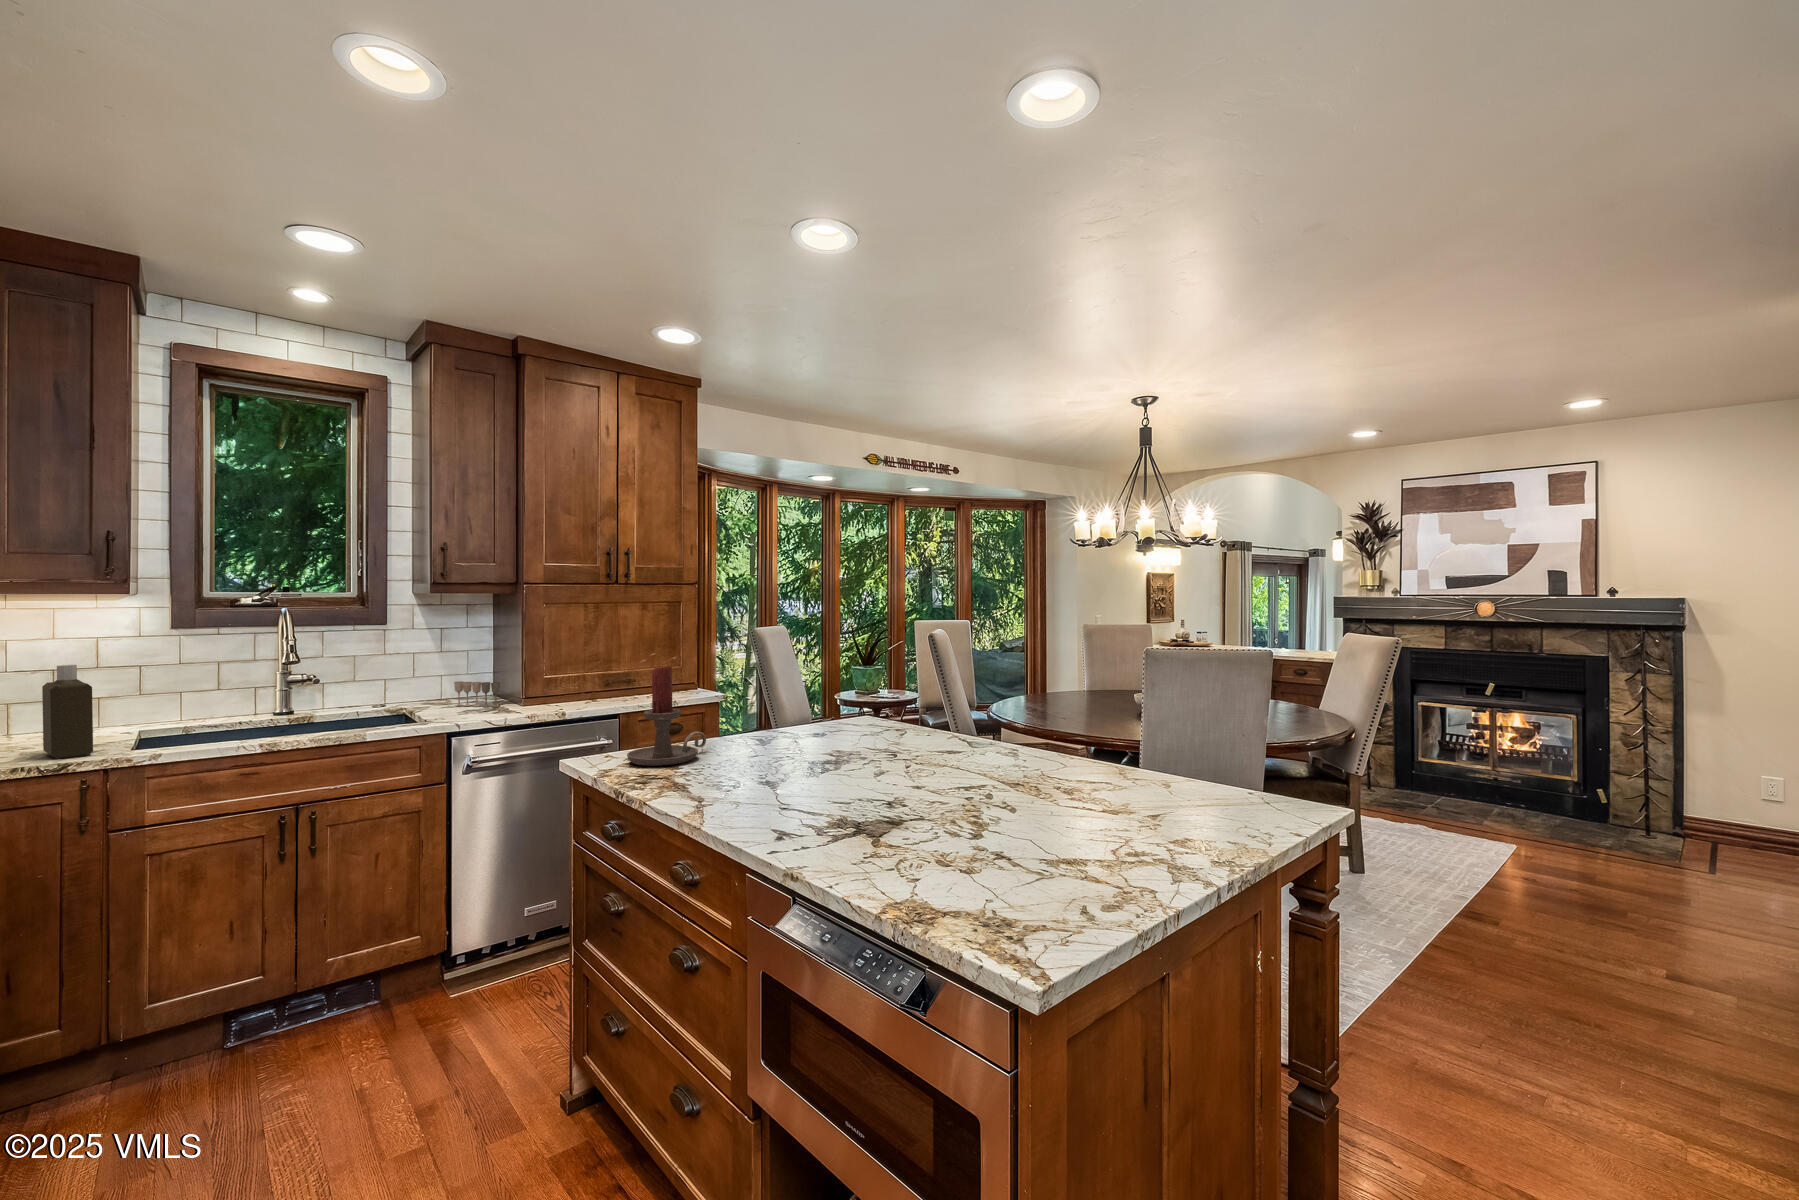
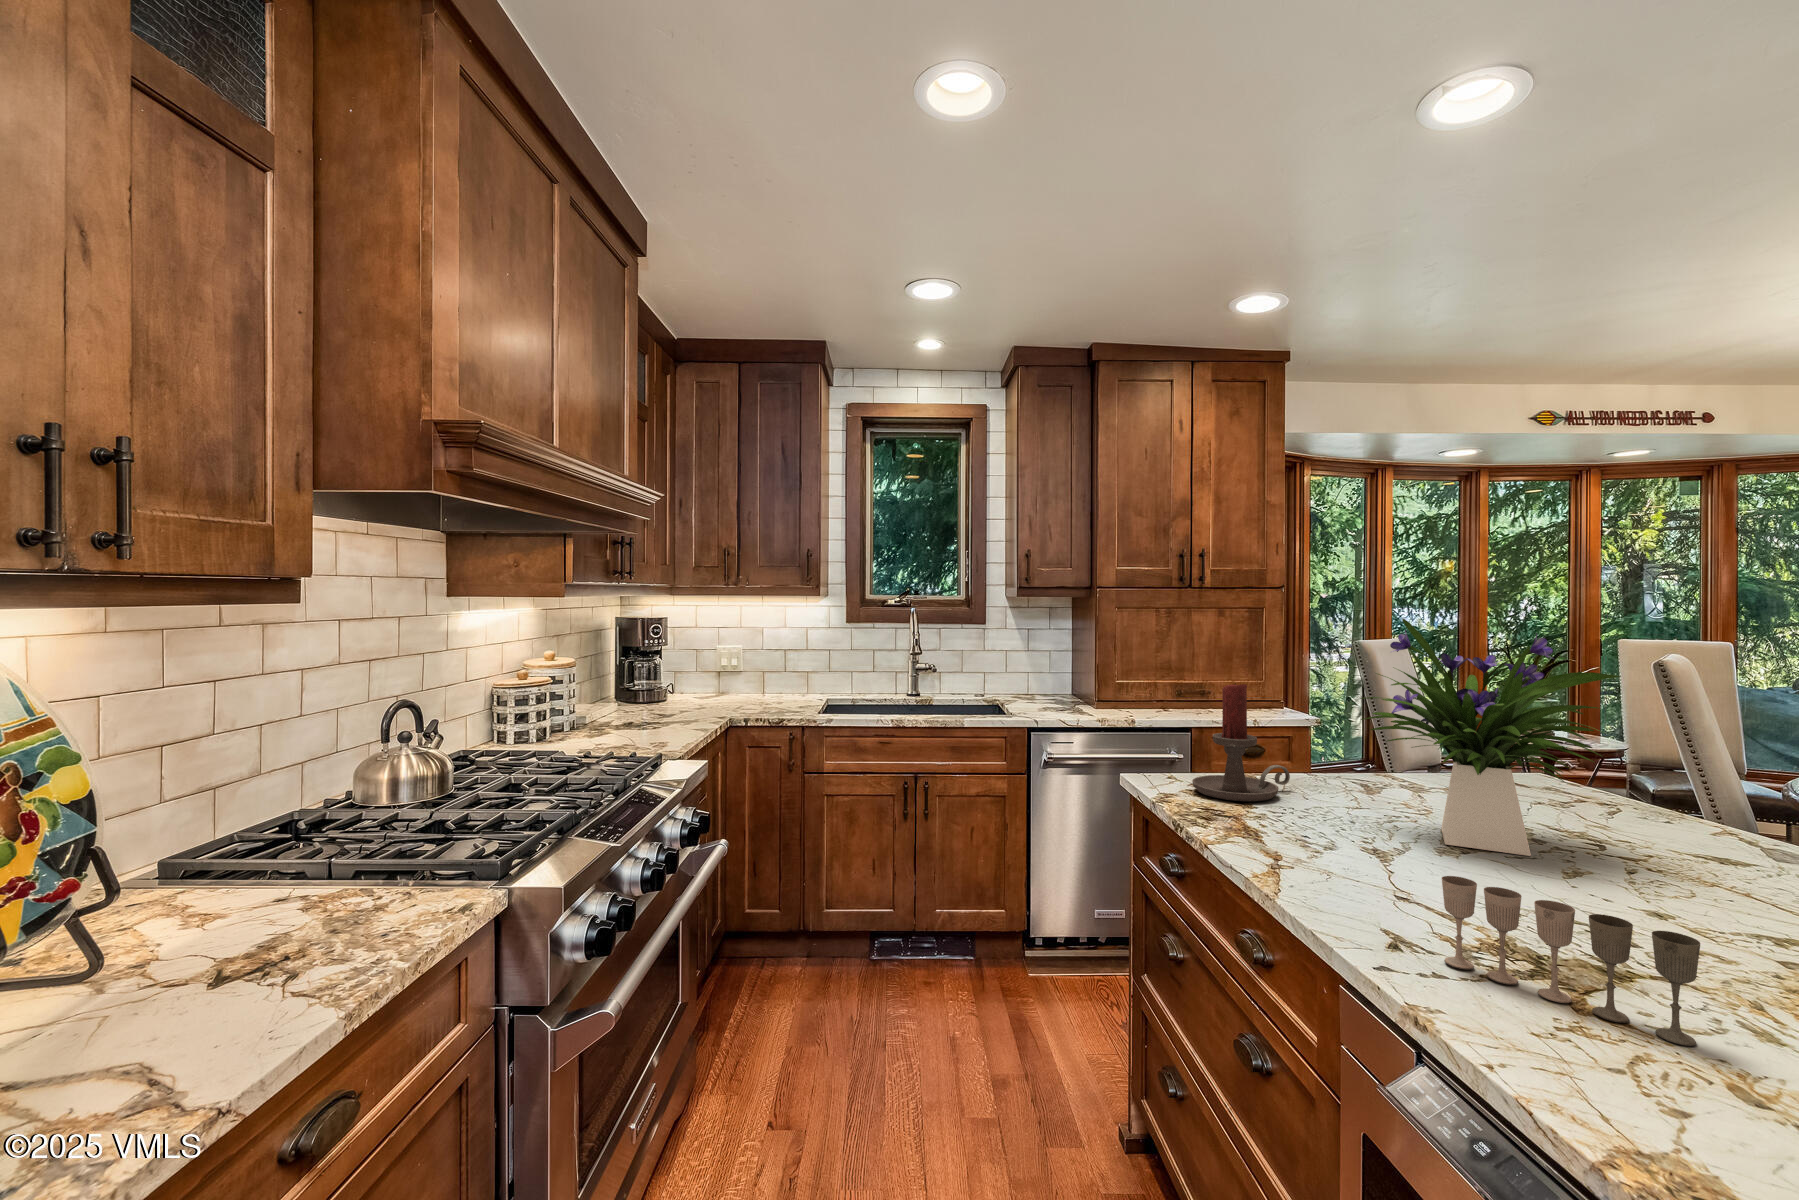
flower arrangement: none [755,607,904,770] -> present [1360,619,1620,856]
bottle: present [42,665,93,759] -> none [773,648,797,716]
wine glass: present [454,681,500,707] -> present [1442,876,1700,1046]

